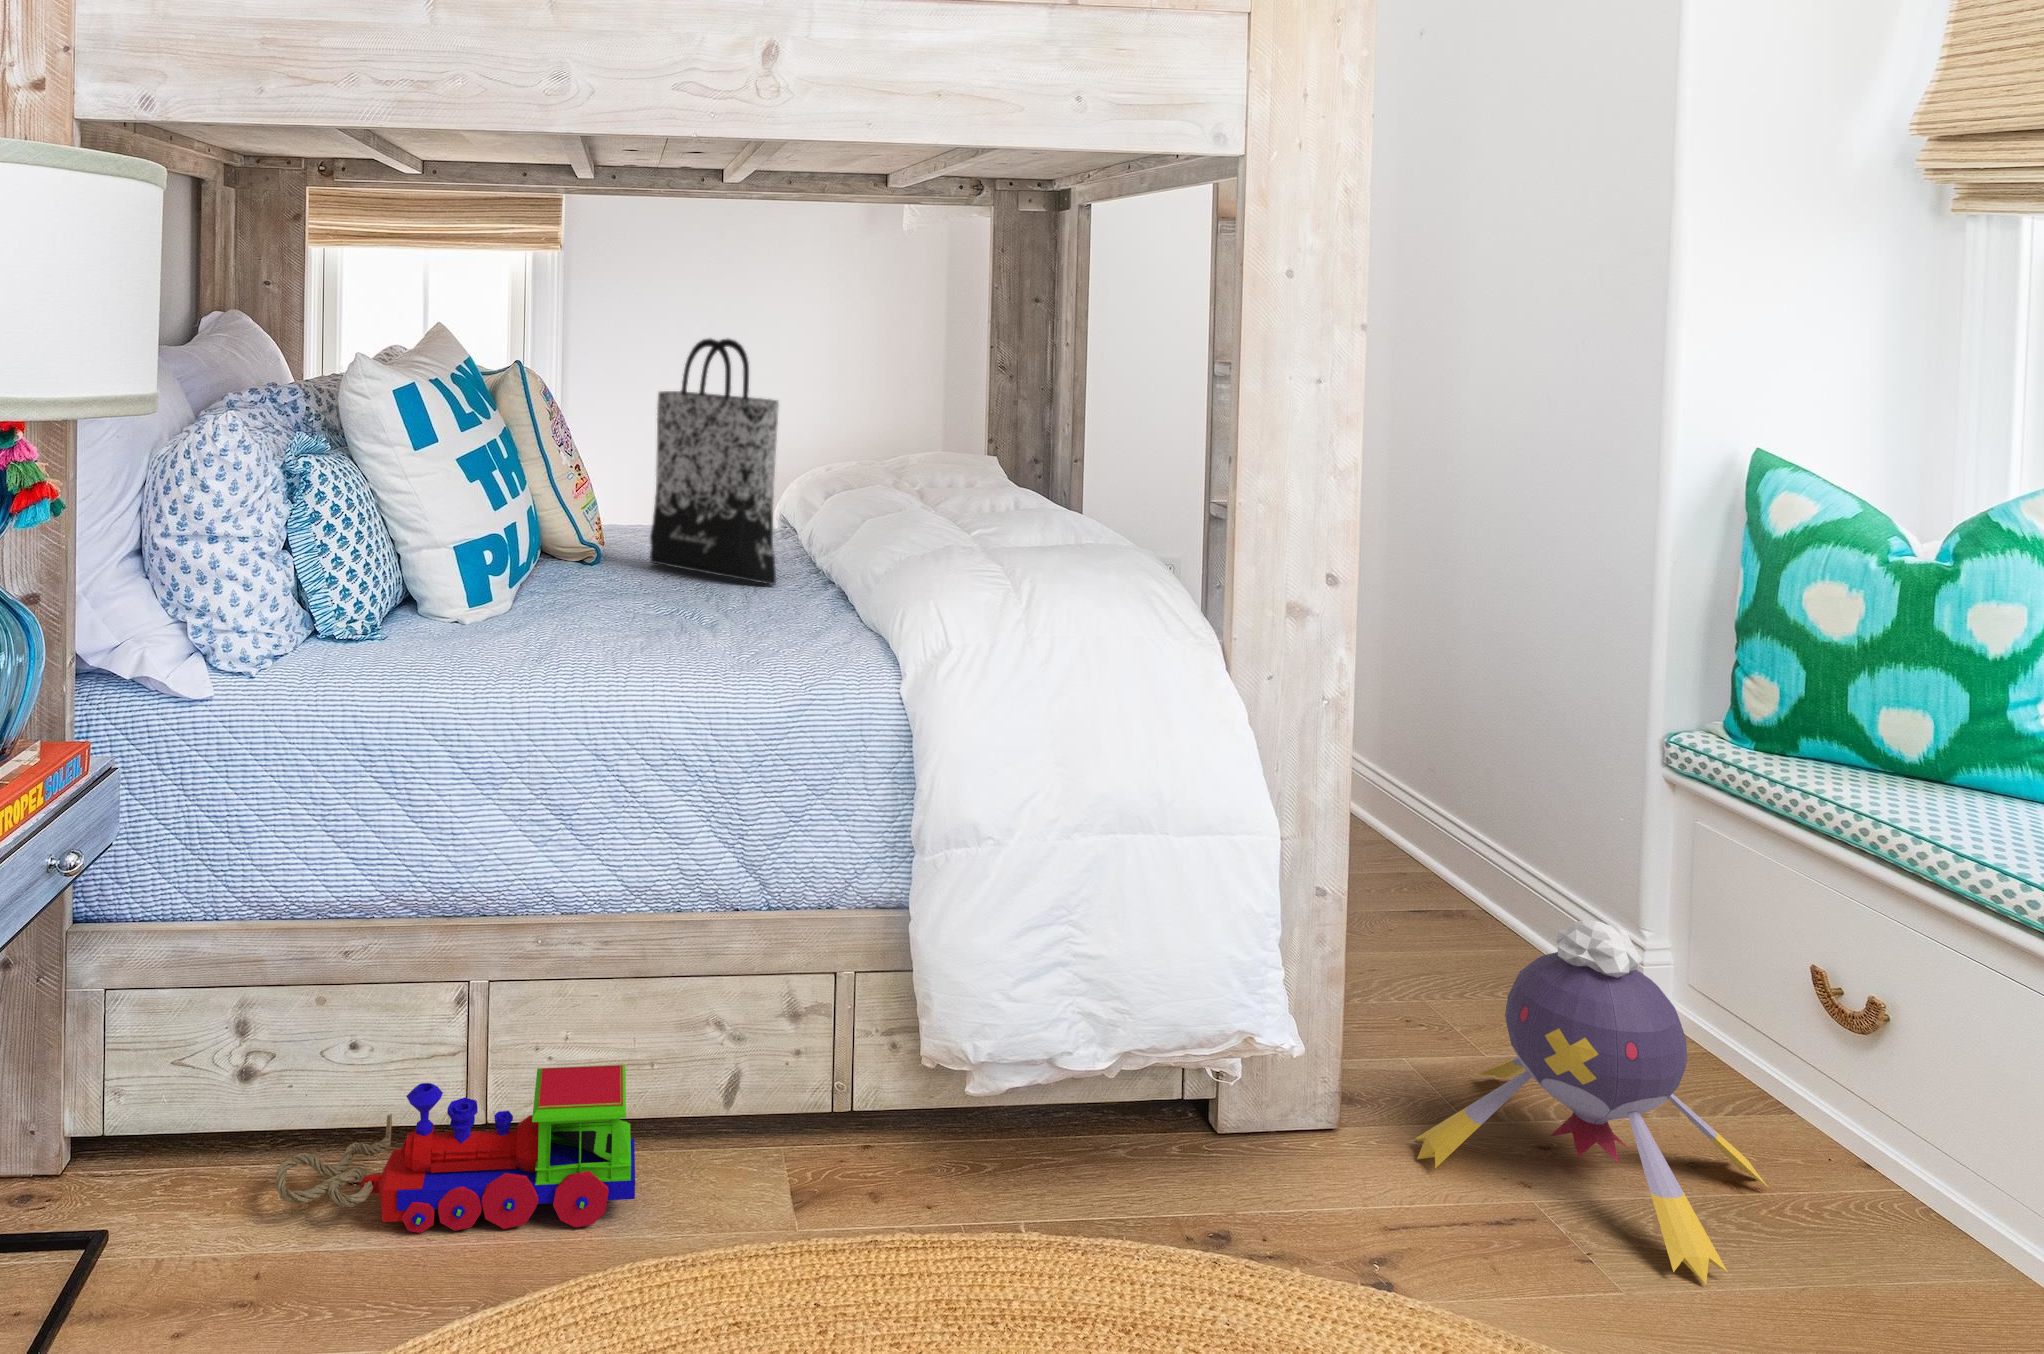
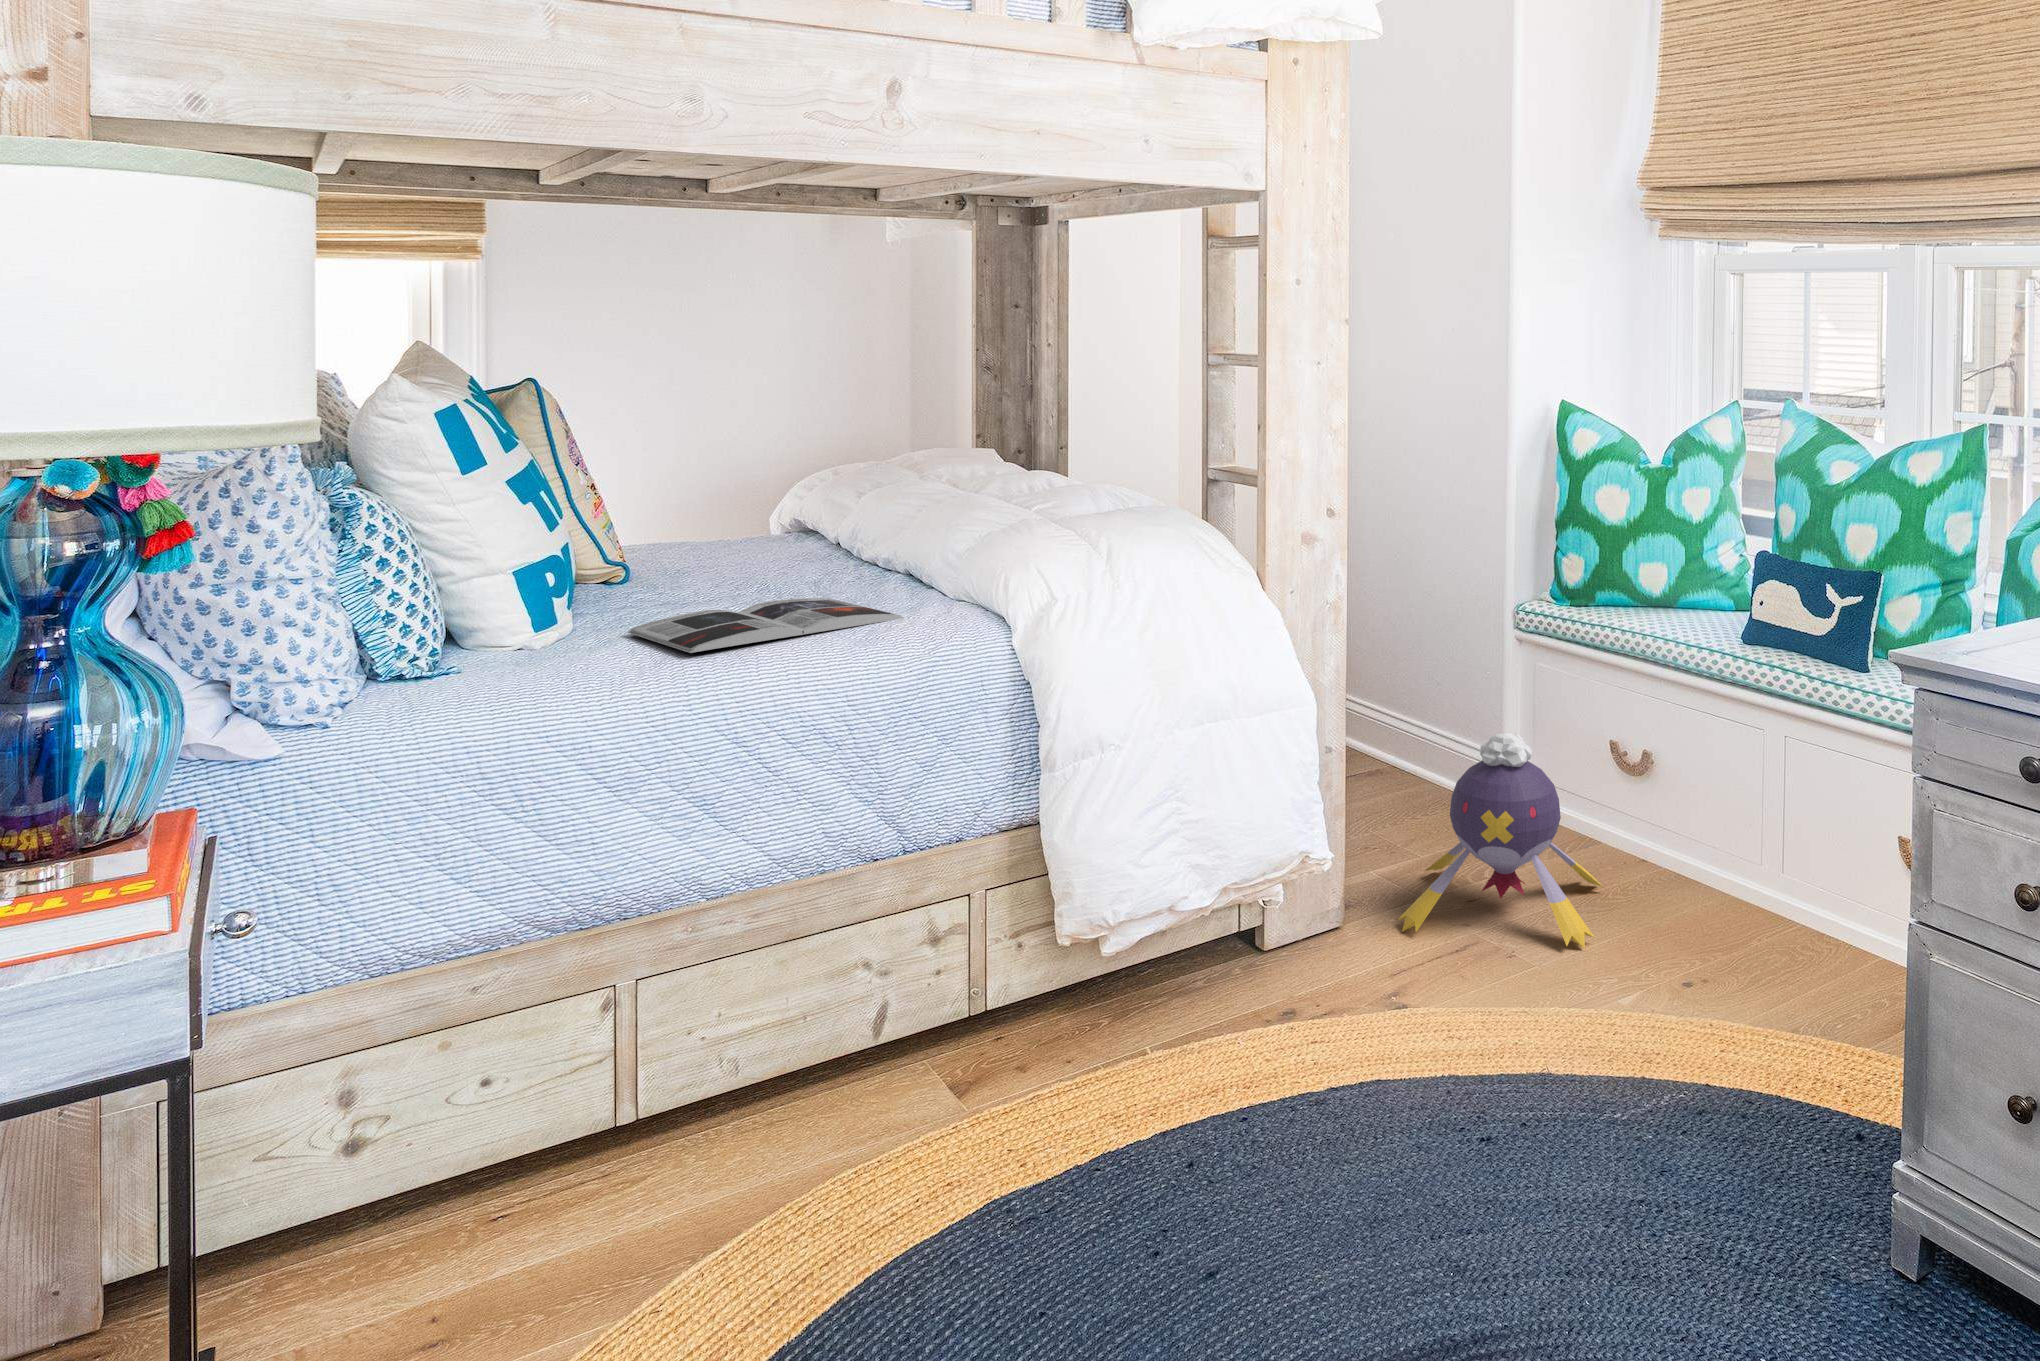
tote bag: present [650,339,779,585] -> none [675,347,831,580]
magazine: none [549,603,800,652] -> present [628,598,904,653]
toy train: present [276,1065,635,1233] -> none [416,1022,819,1246]

